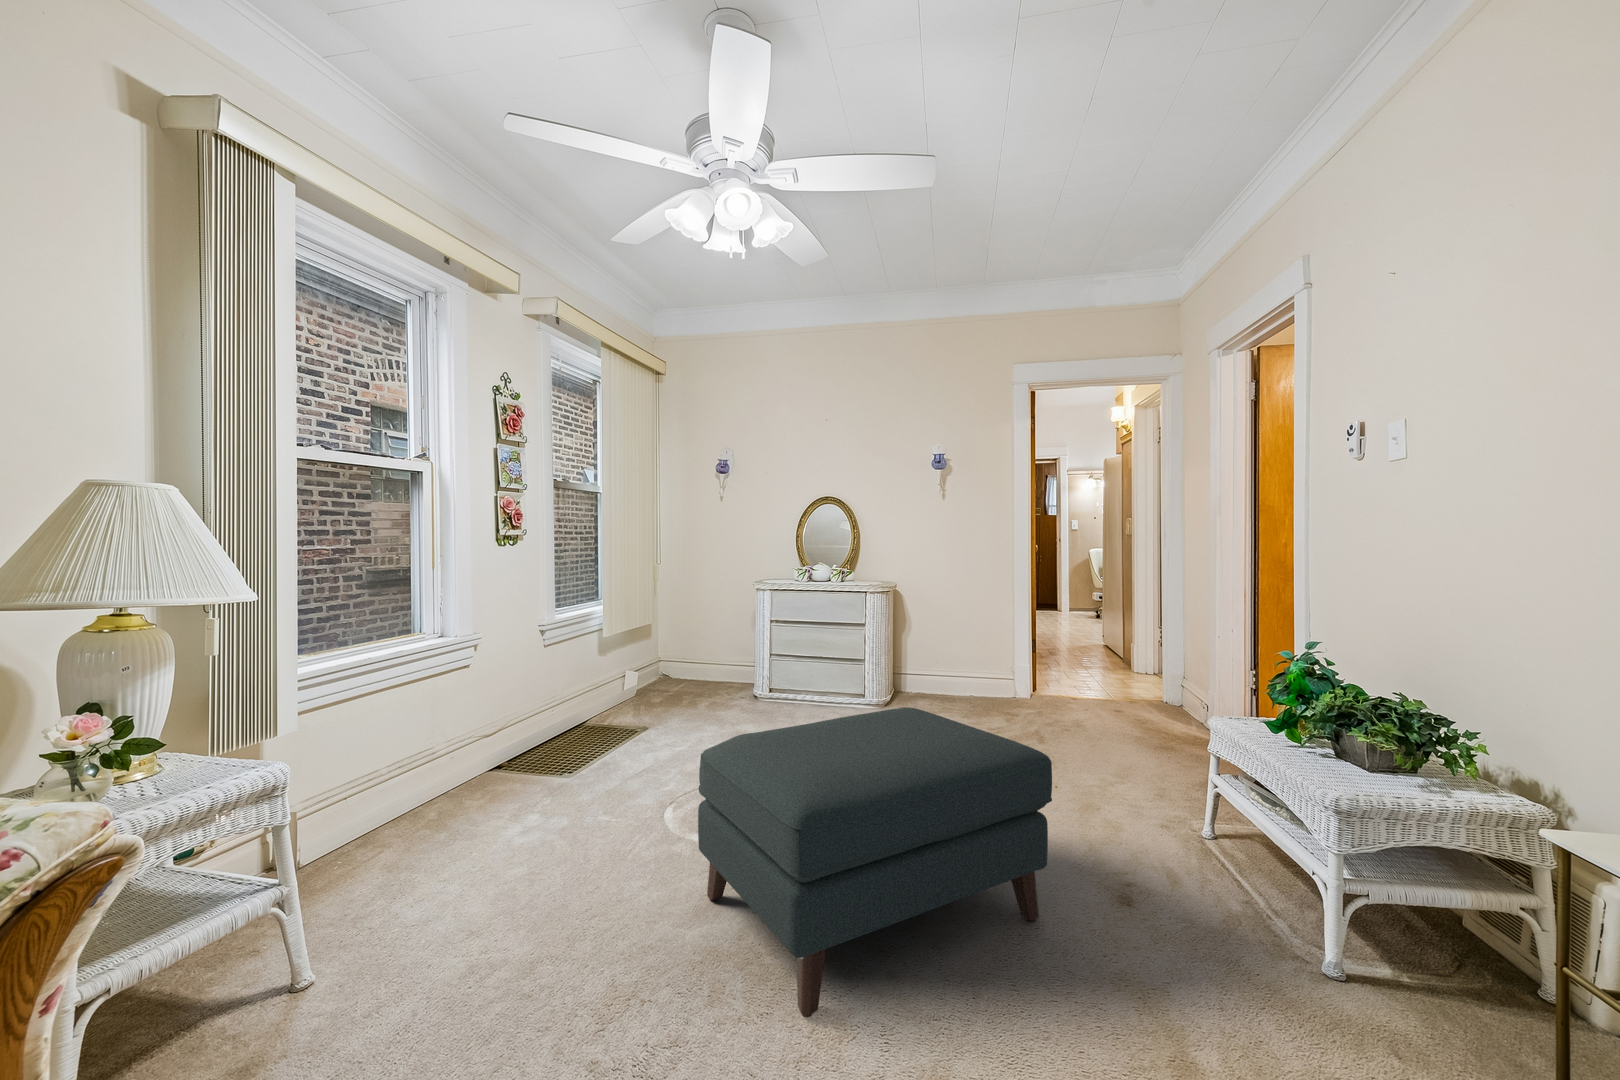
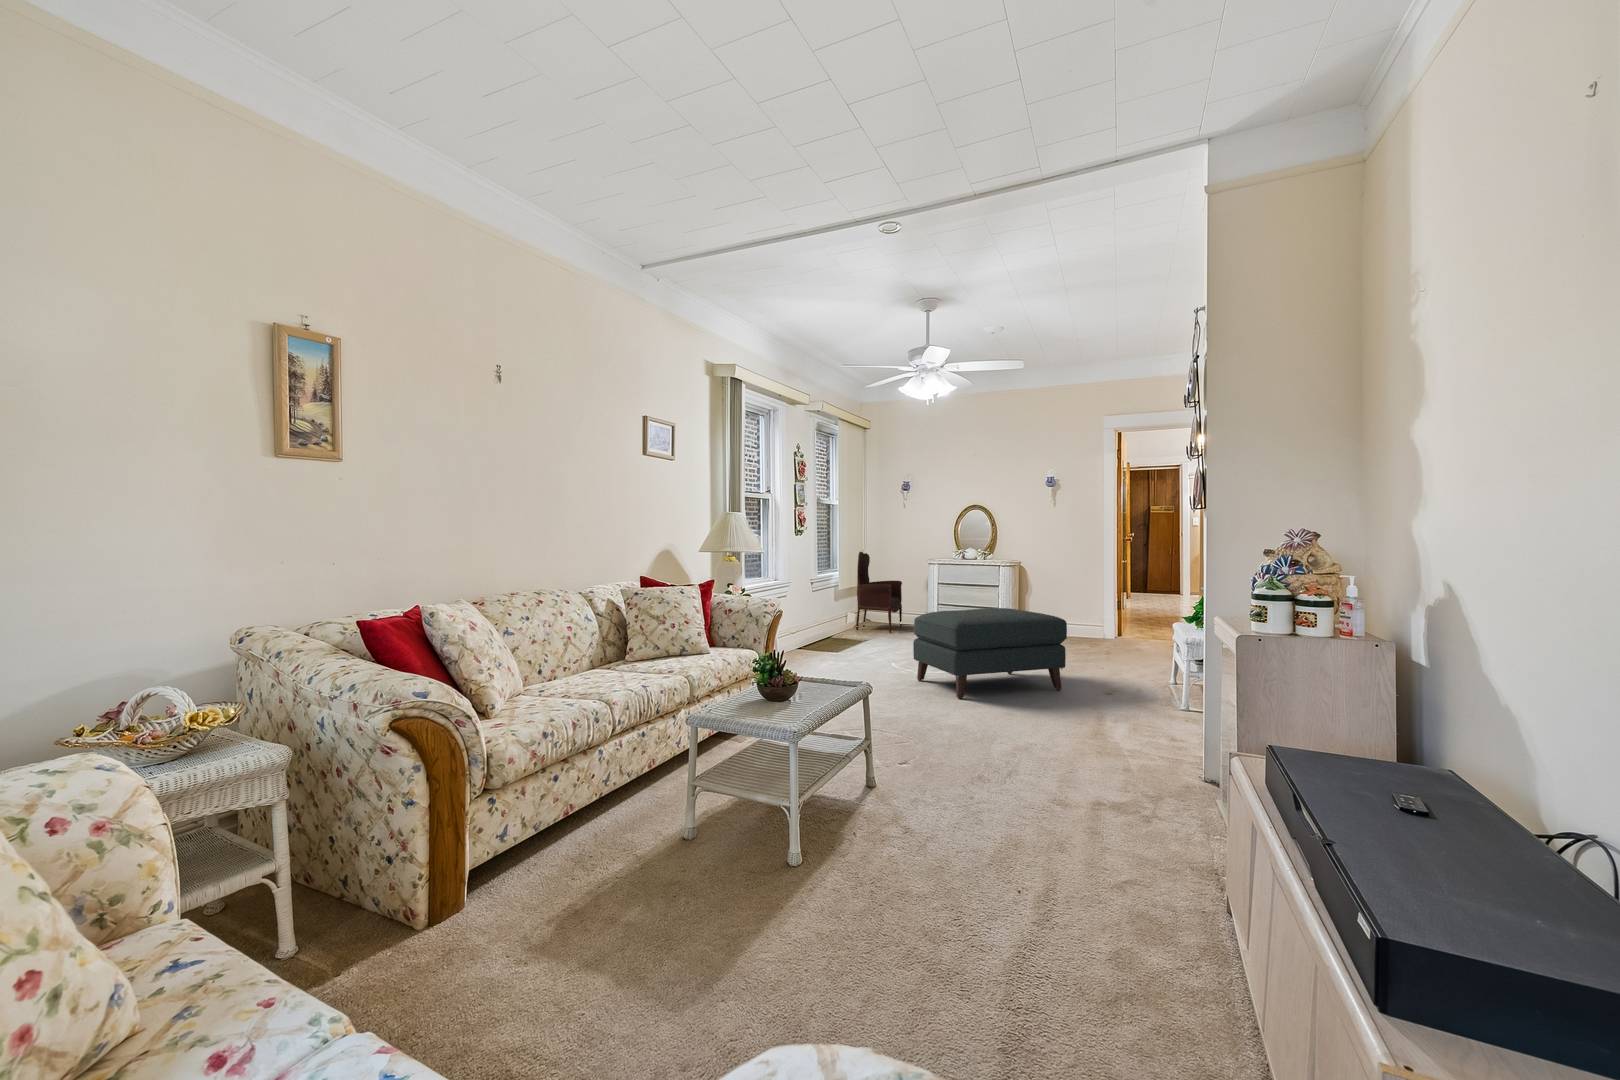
armchair: none [638,570,716,705] -> present [856,552,902,633]

